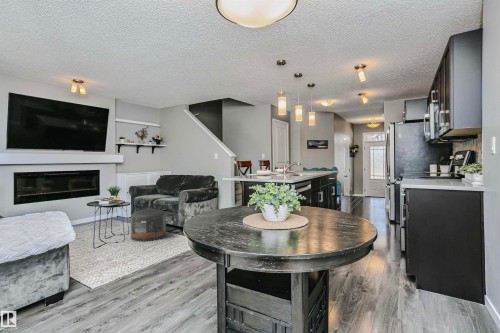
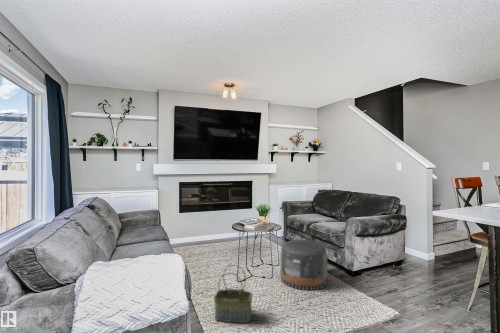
basket: none [80,225,111,264] -> present [214,265,252,323]

